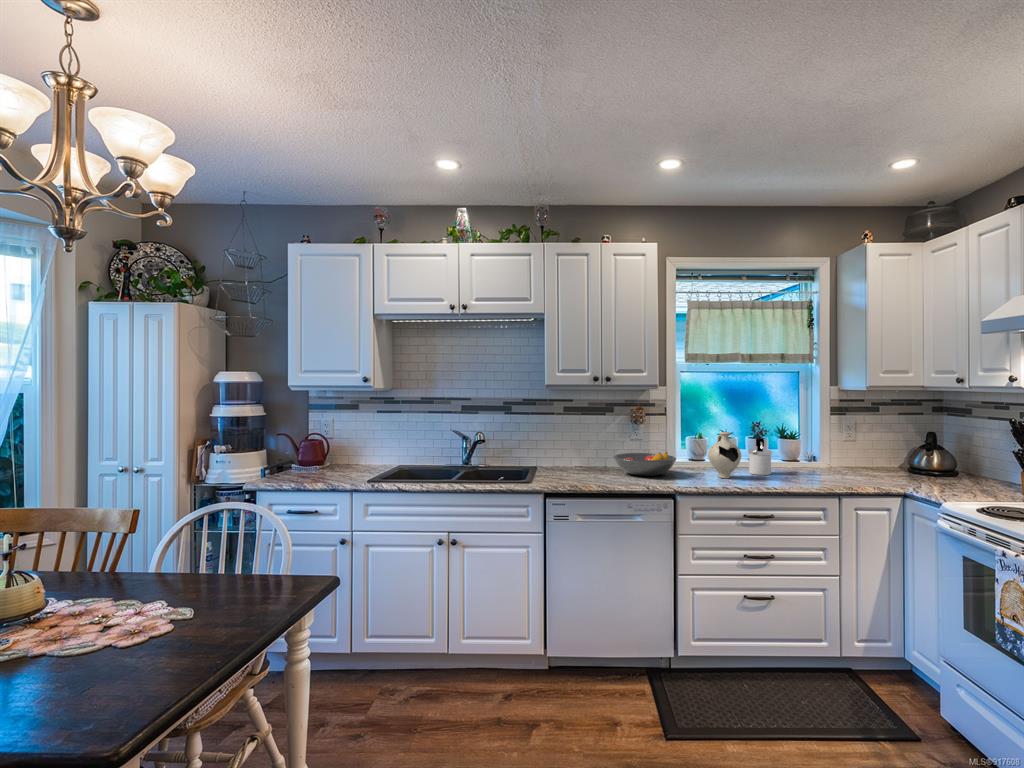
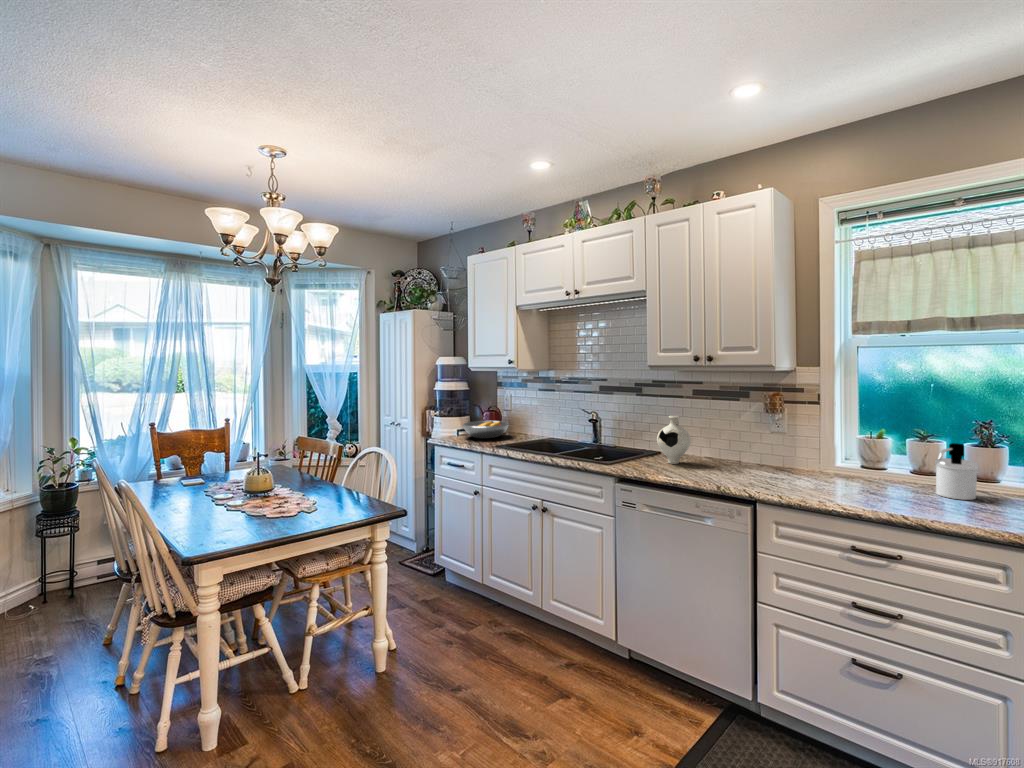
decorative vase: present [708,432,741,478] -> present [657,415,691,464]
fruit bowl: present [613,452,676,476] -> present [463,421,509,438]

